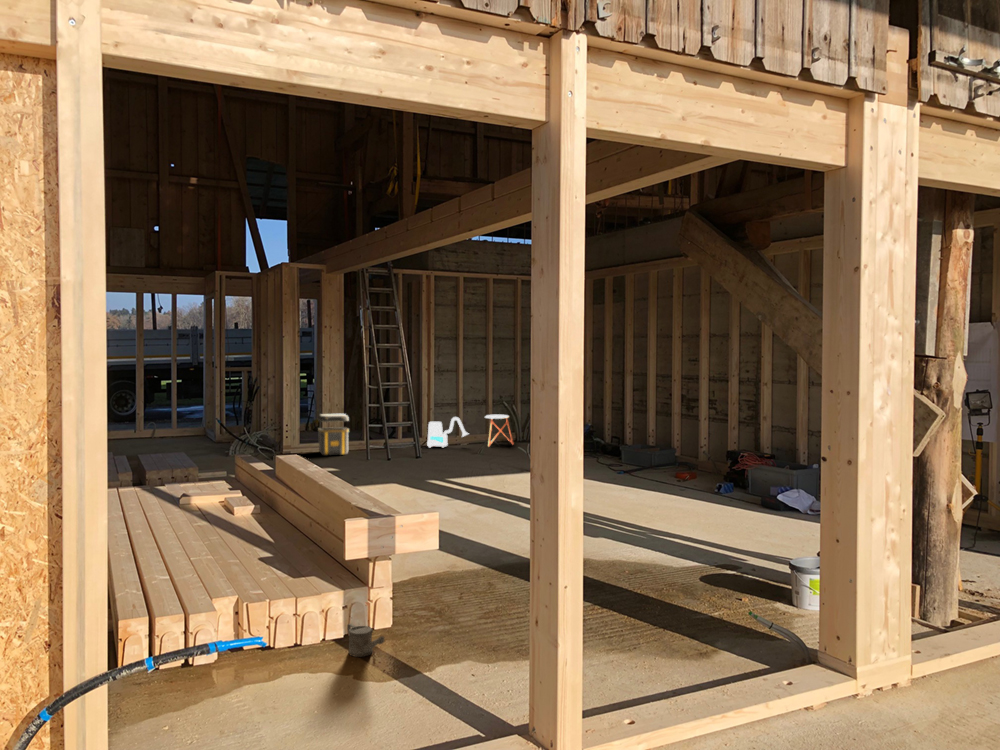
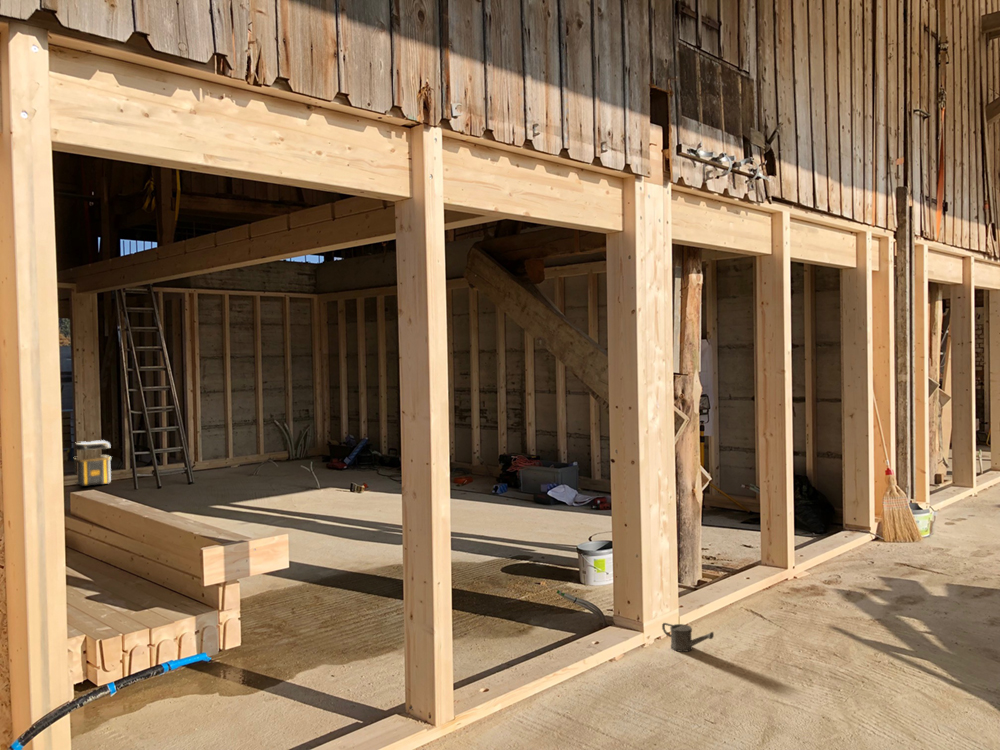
stool: present [485,415,514,446] -> none [257,432,288,465]
vacuum cleaner: present [427,417,469,448] -> none [197,437,242,470]
watering can: present [347,624,384,657] -> present [662,623,714,652]

